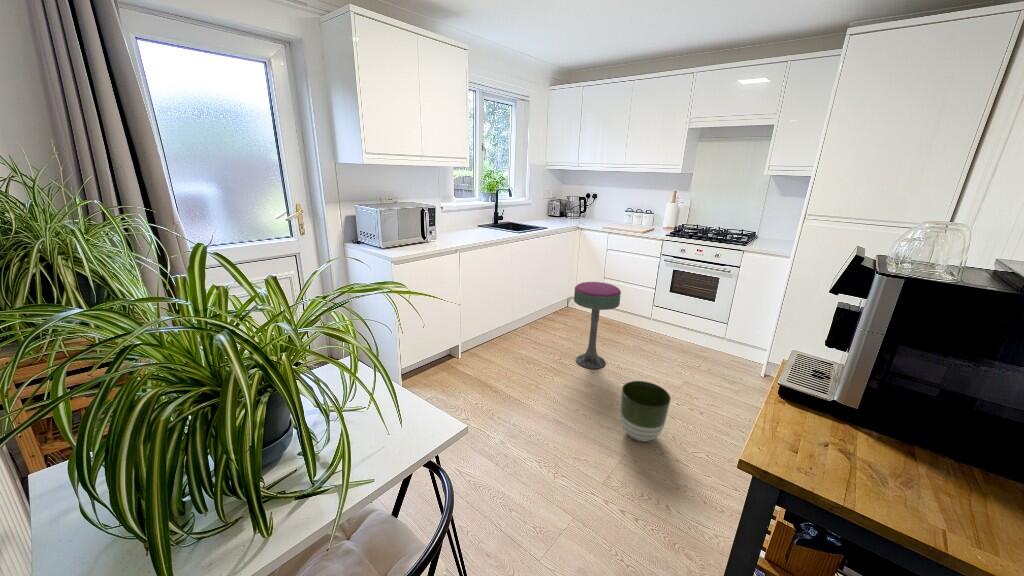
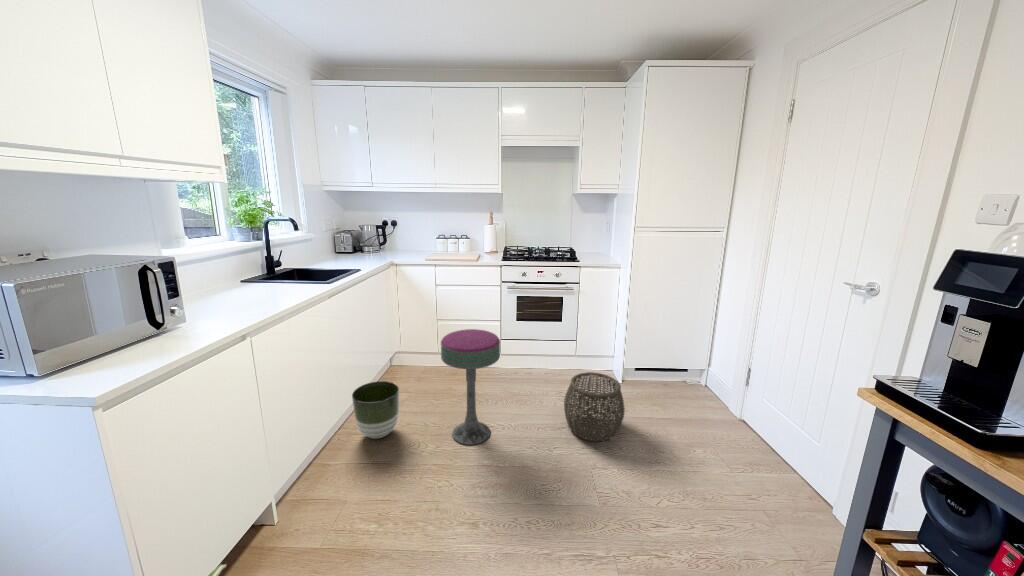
woven basket: none [667,343,727,405] -> present [564,372,625,442]
planter: present [620,381,671,441] -> present [352,381,399,439]

